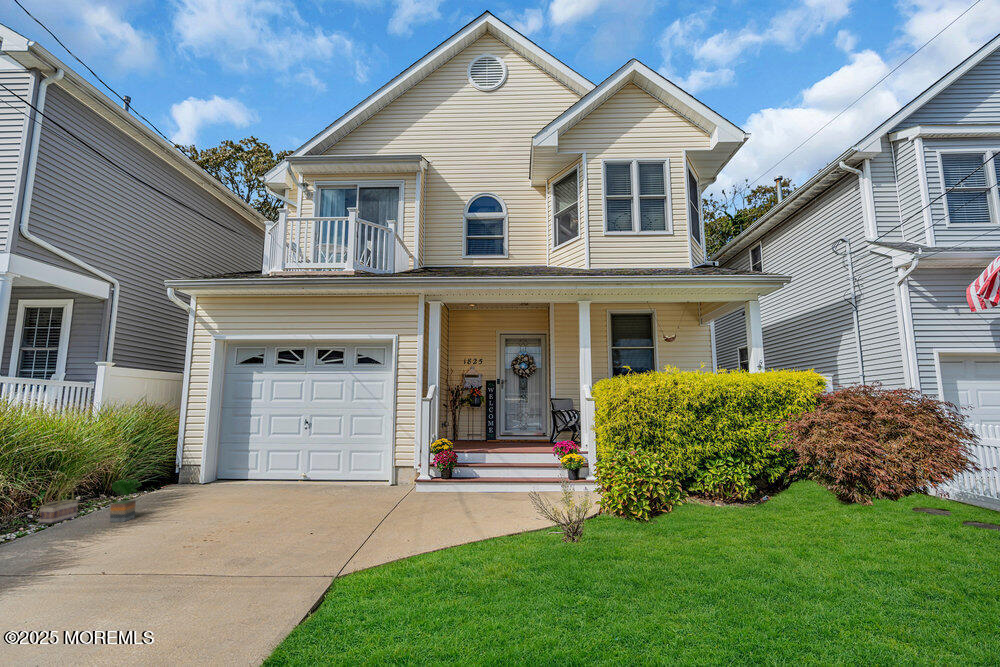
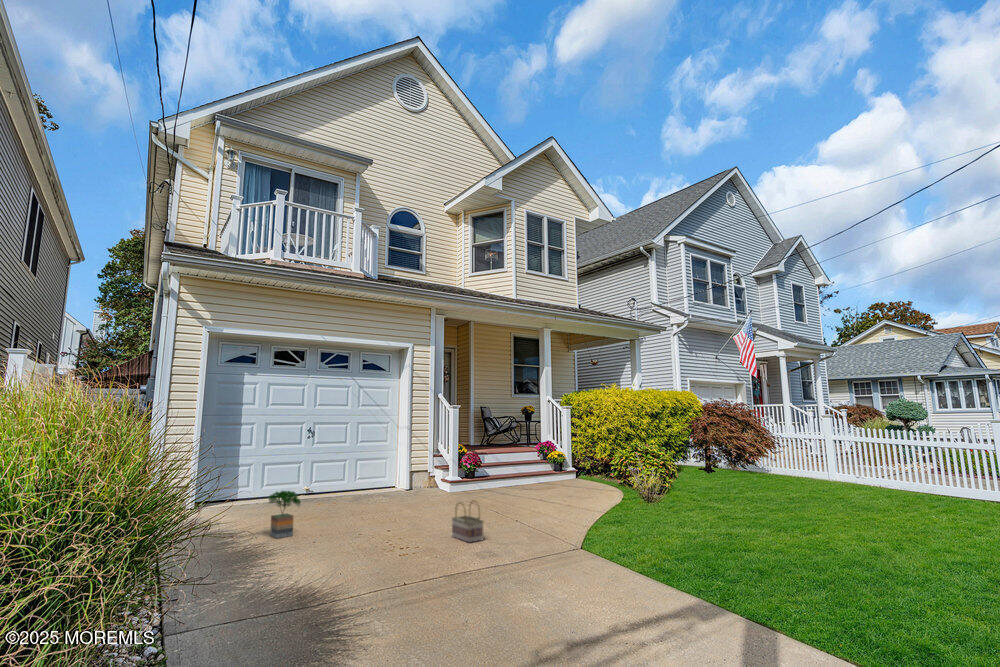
basket: present [39,488,78,523] -> present [452,500,483,543]

